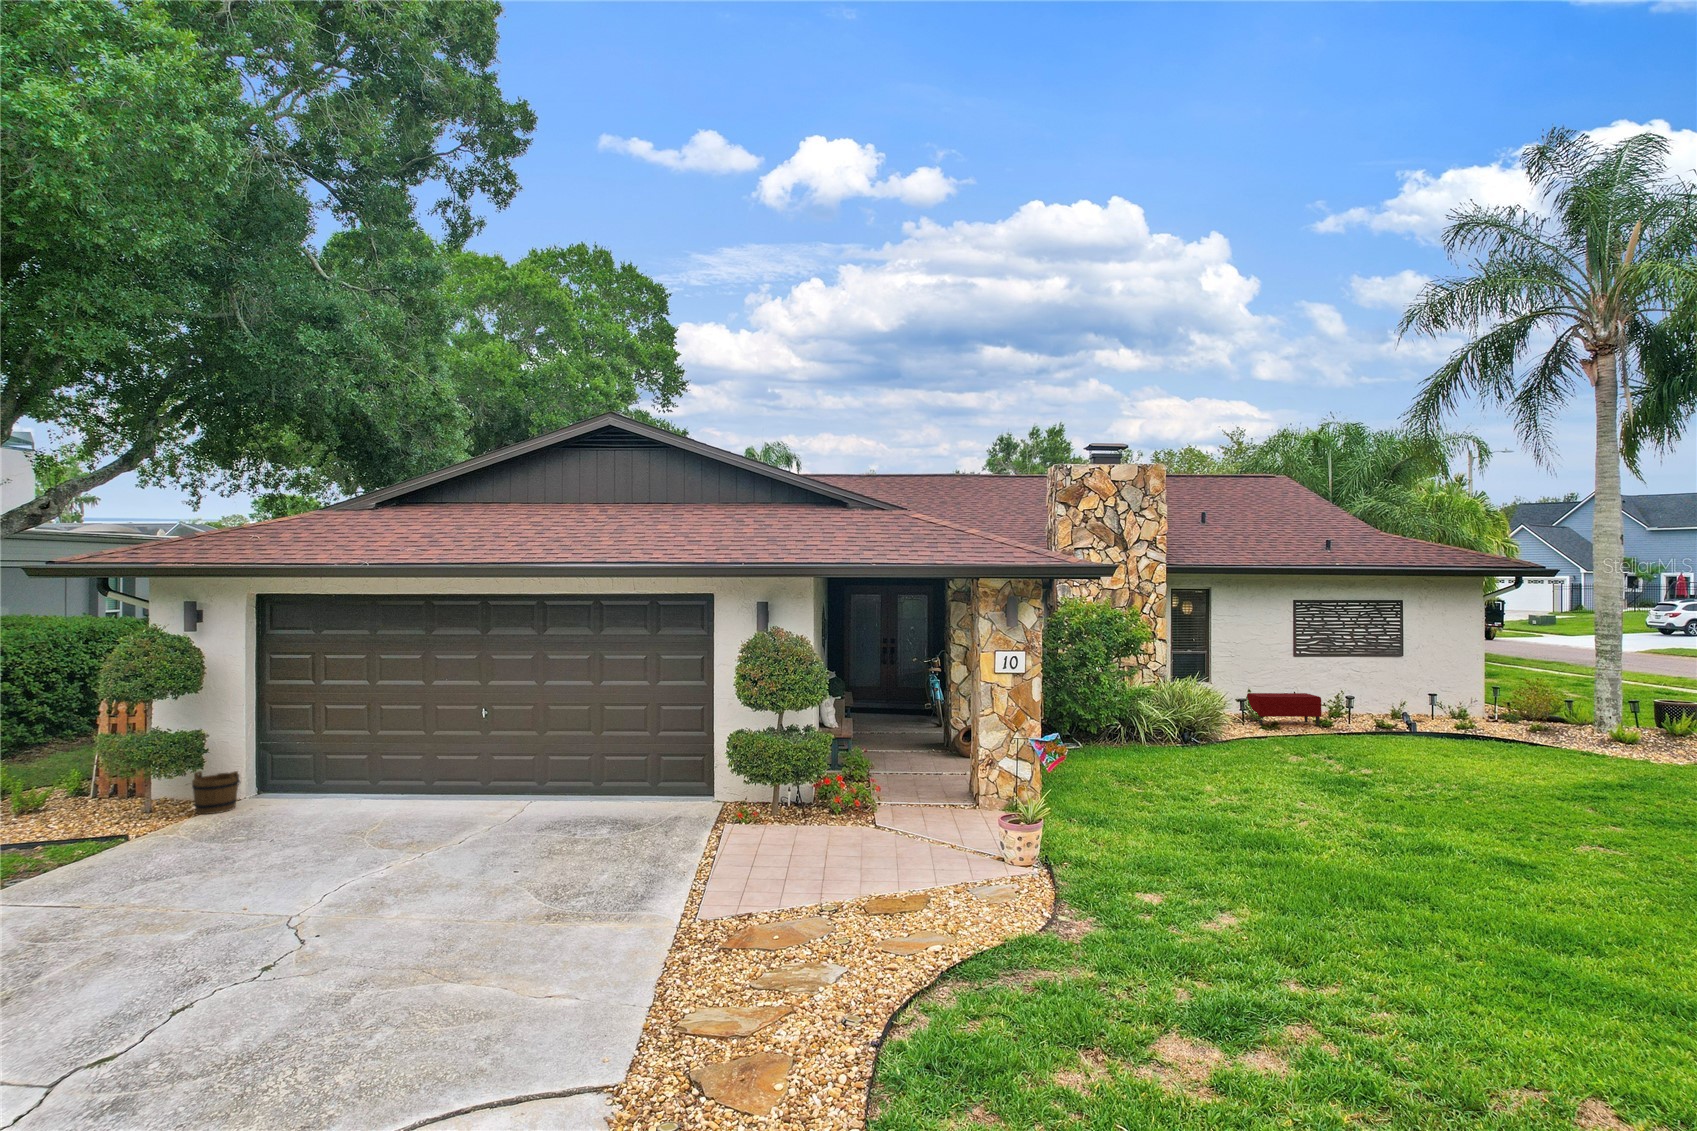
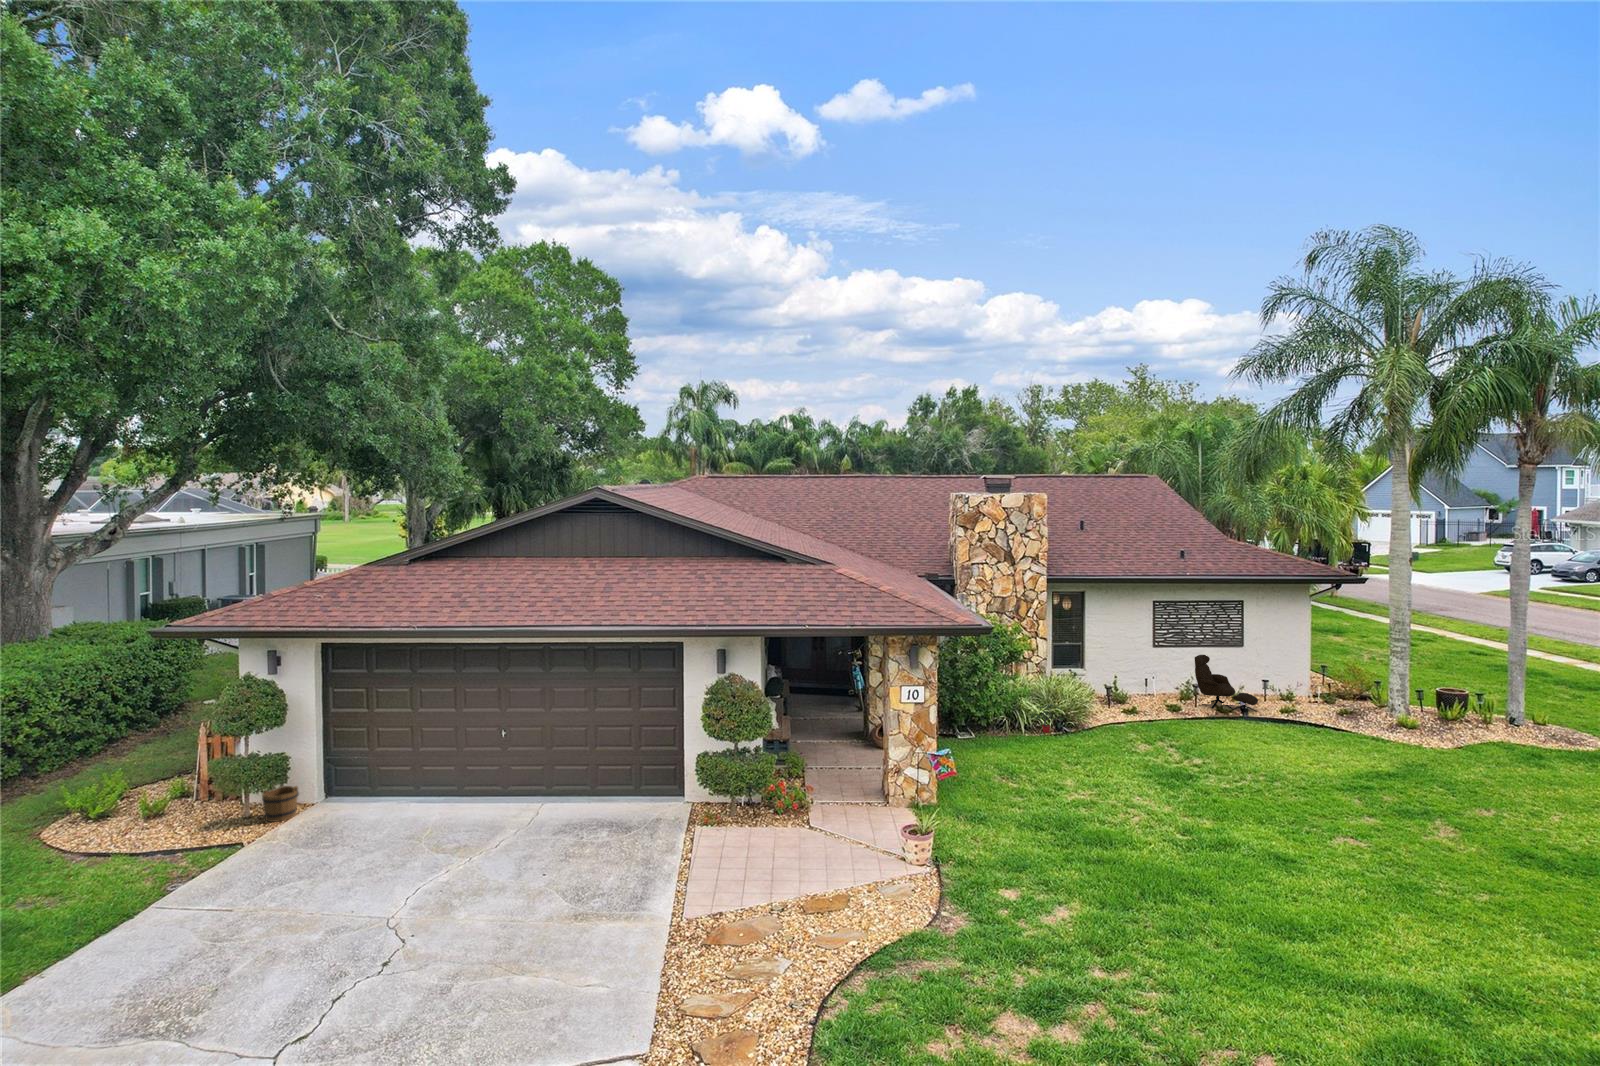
lounge chair: none [1345,663,1426,730] -> present [1195,655,1258,712]
bench: present [1247,693,1322,726] -> none [1115,680,1174,709]
potted plant: none [1148,710,1193,744] -> present [1031,704,1064,732]

